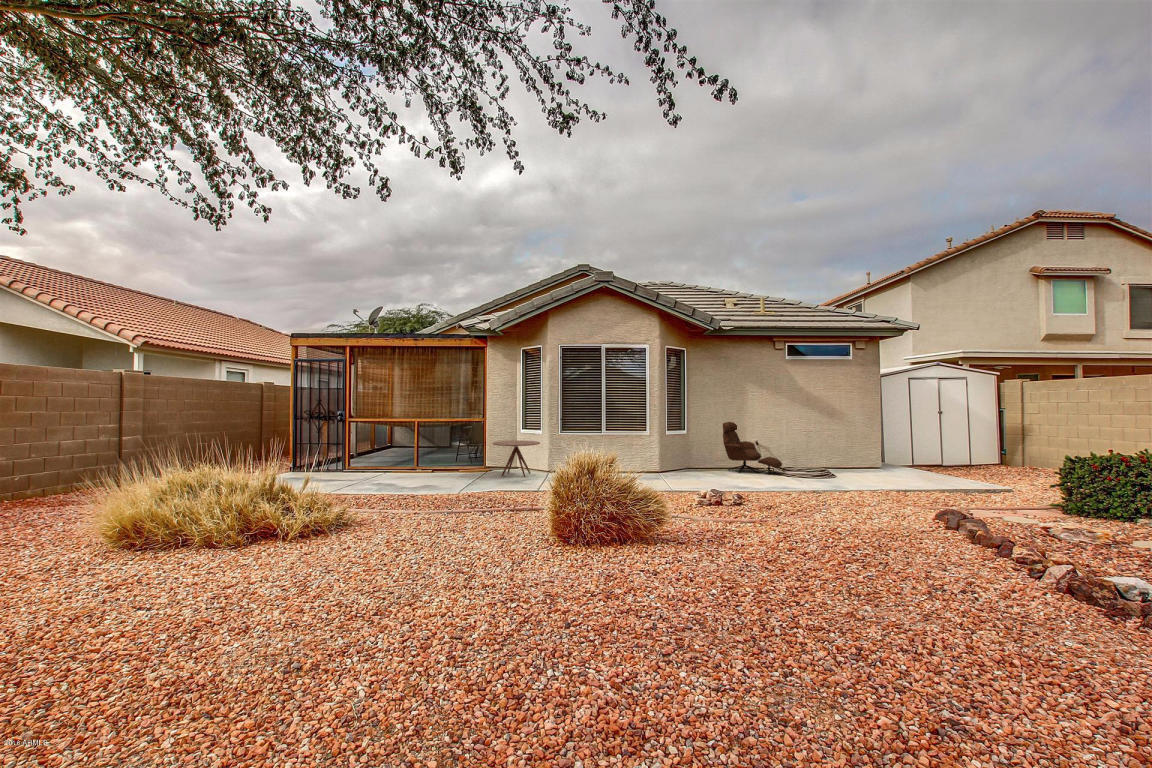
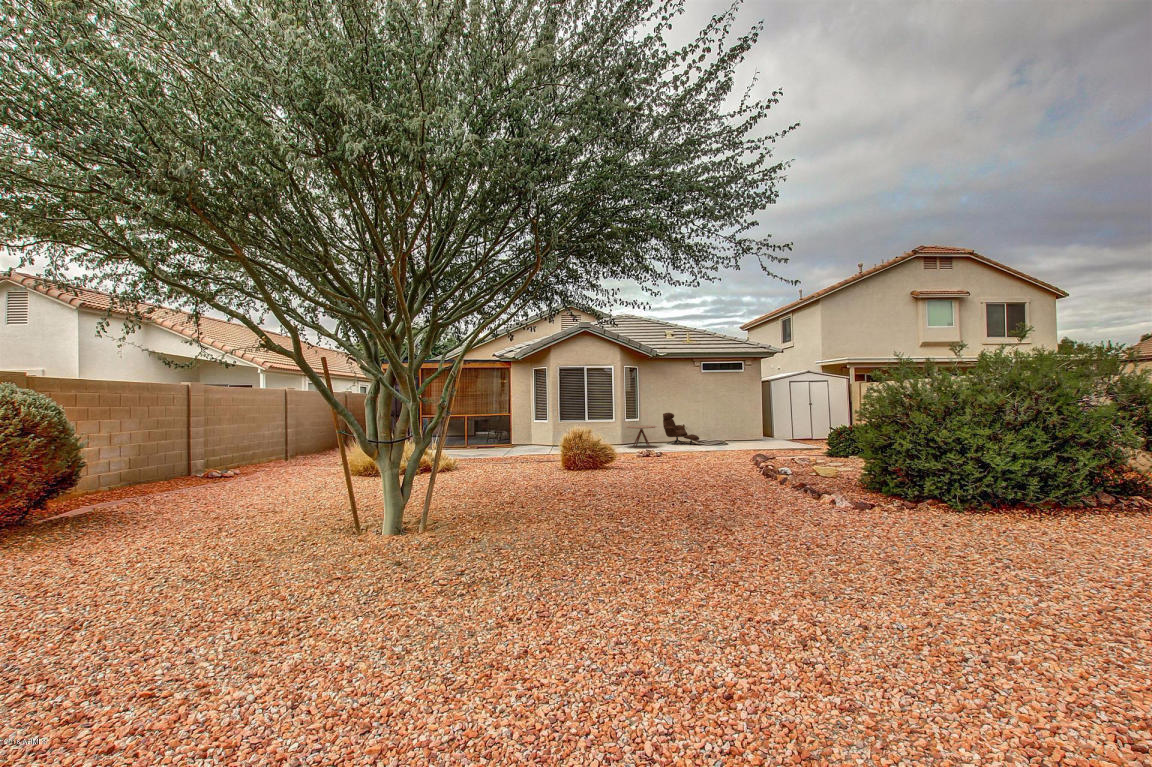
round table: present [492,440,540,477] -> present [627,425,656,447]

